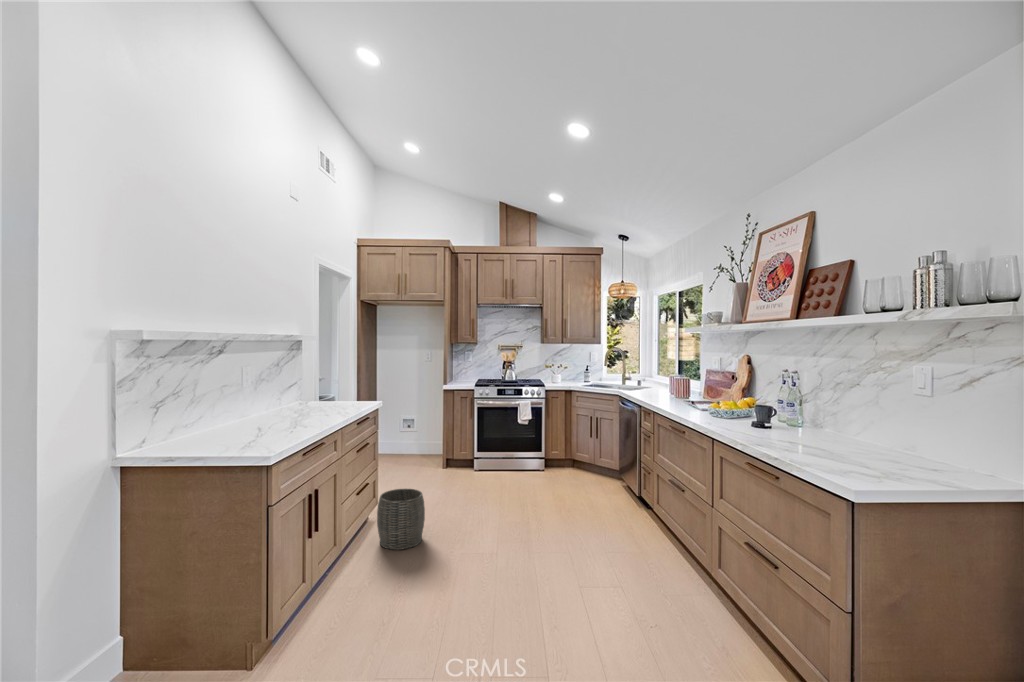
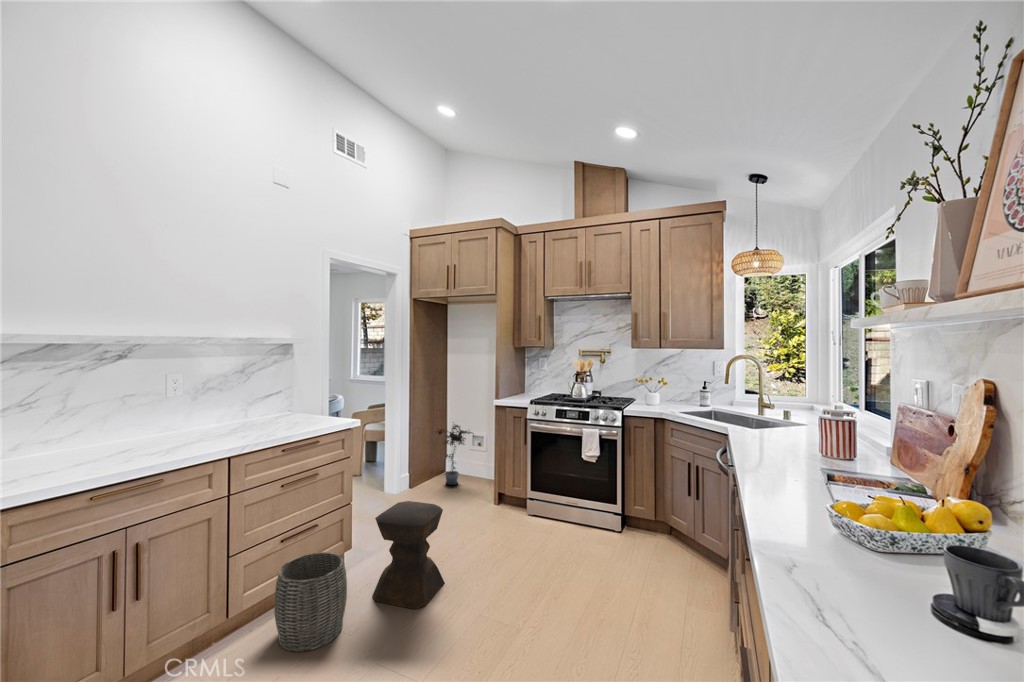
potted plant: none [376,407,411,460] -> present [438,425,472,485]
stool: none [419,454,461,523] -> present [372,501,445,609]

